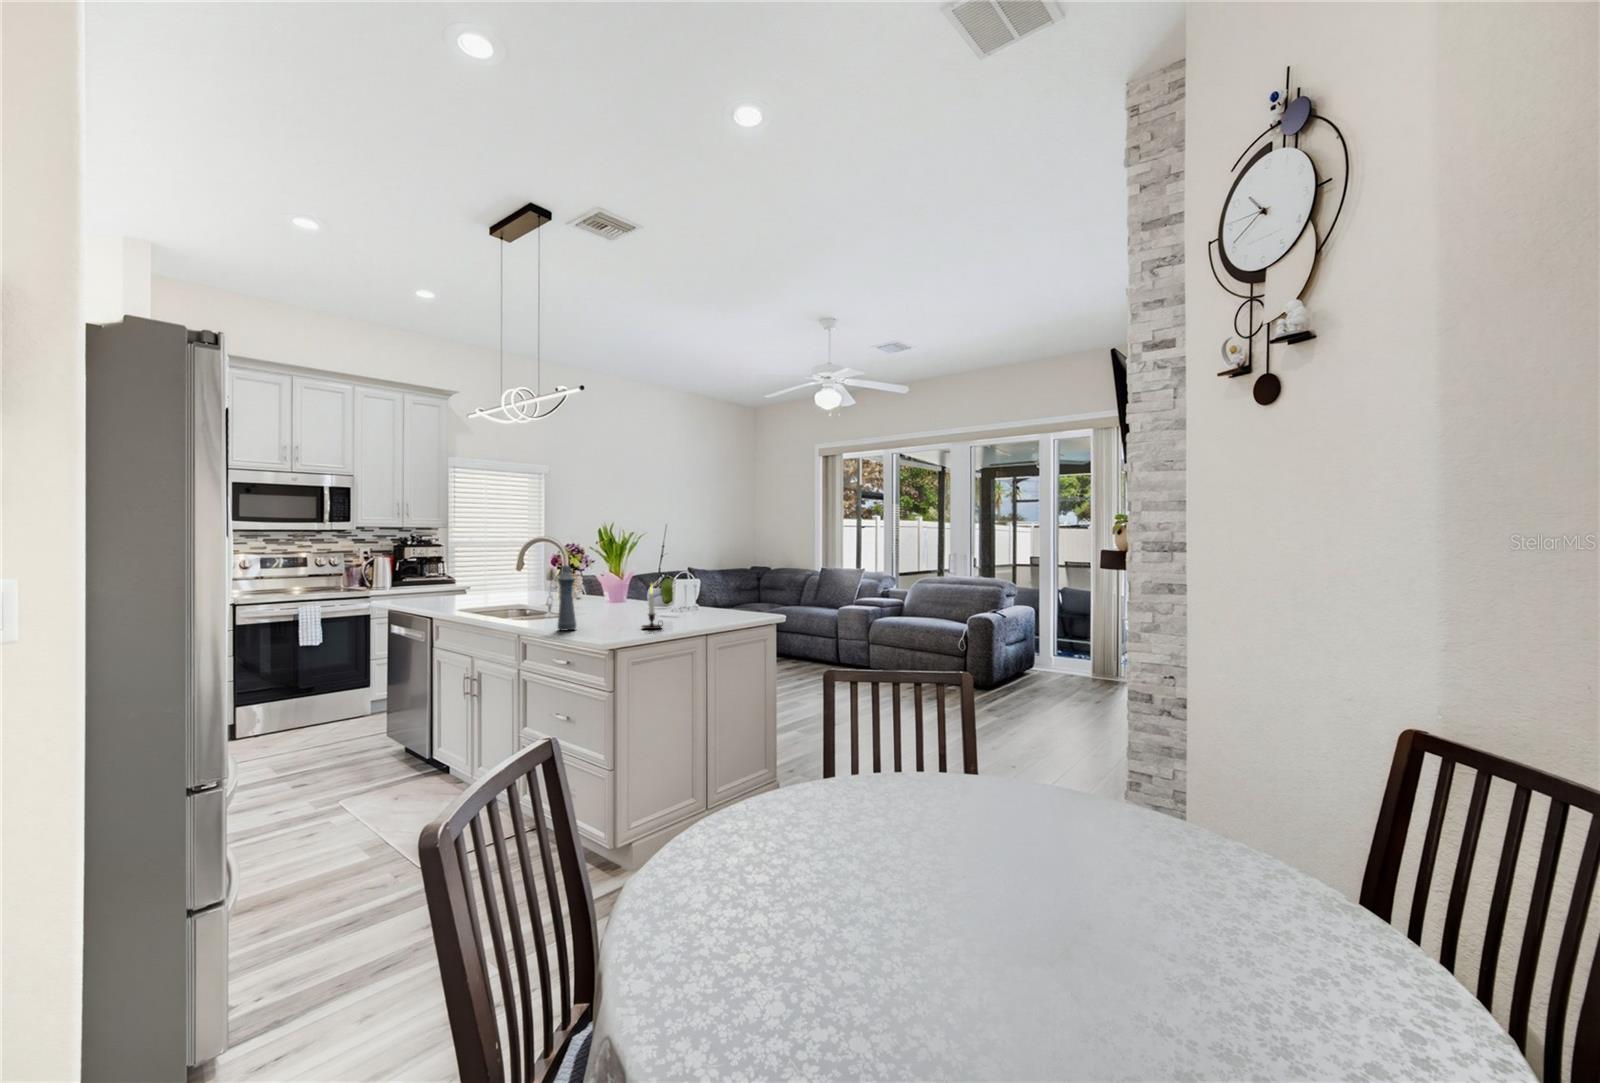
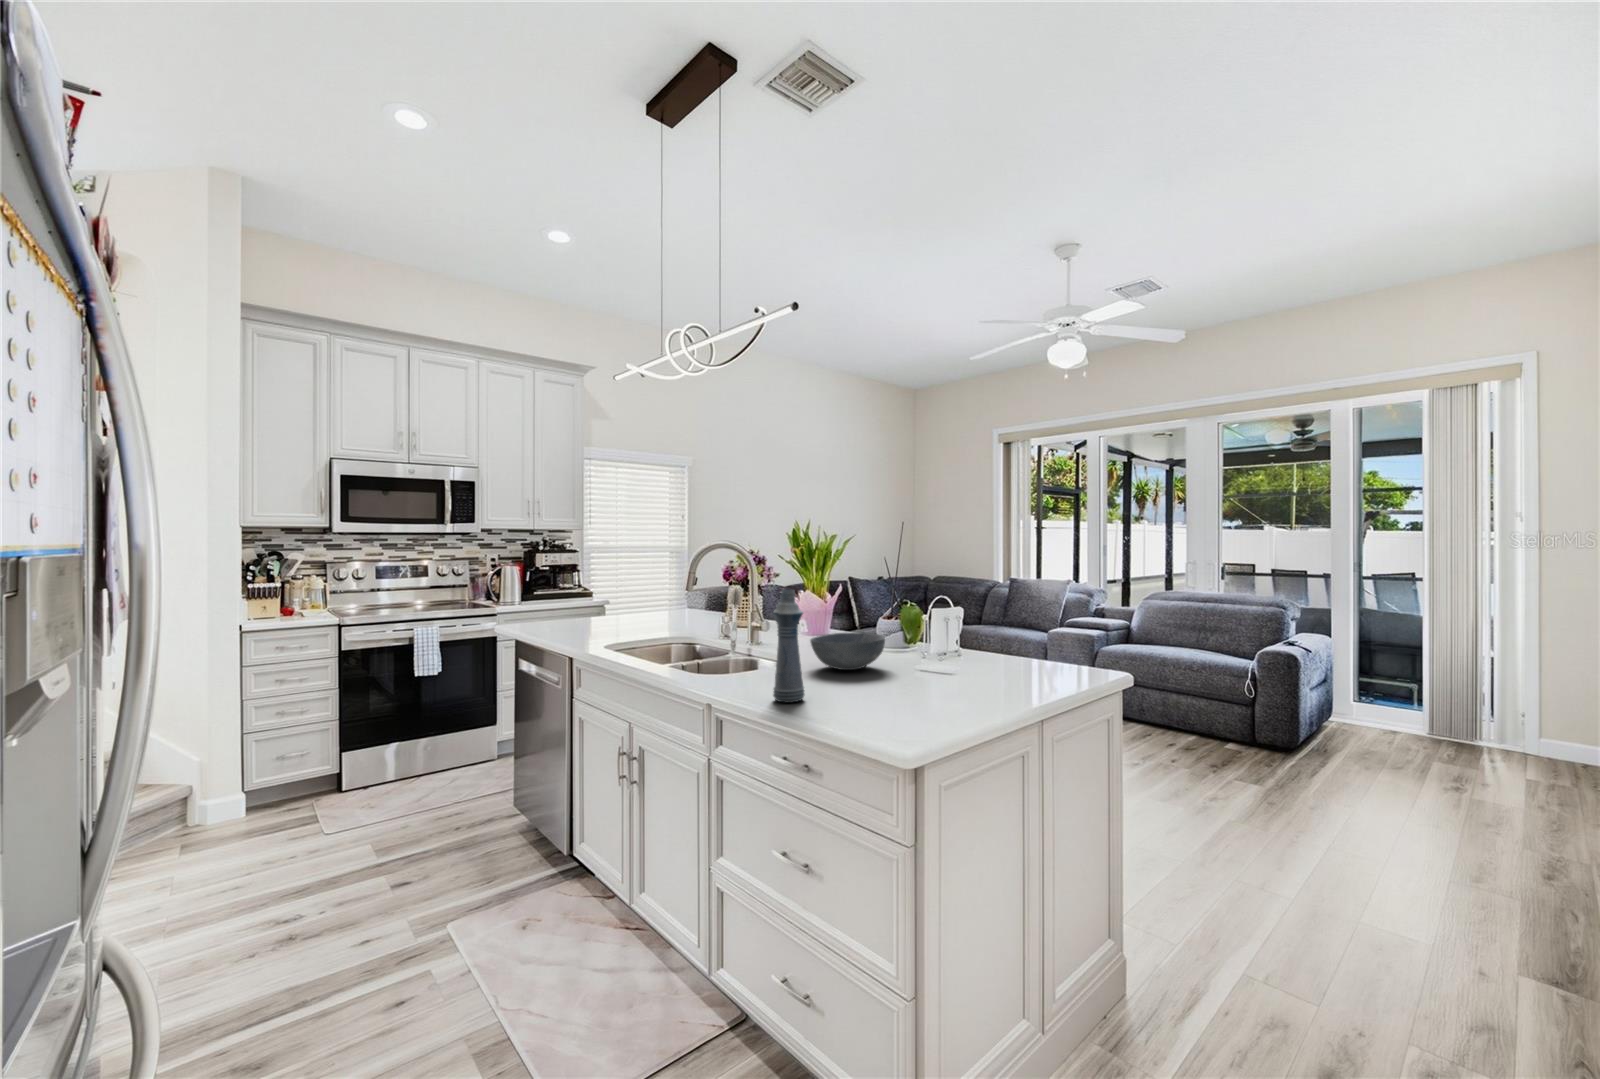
candle: present [642,586,662,629] -> none [917,621,961,704]
bowl: none [593,596,642,618] -> present [810,632,885,670]

